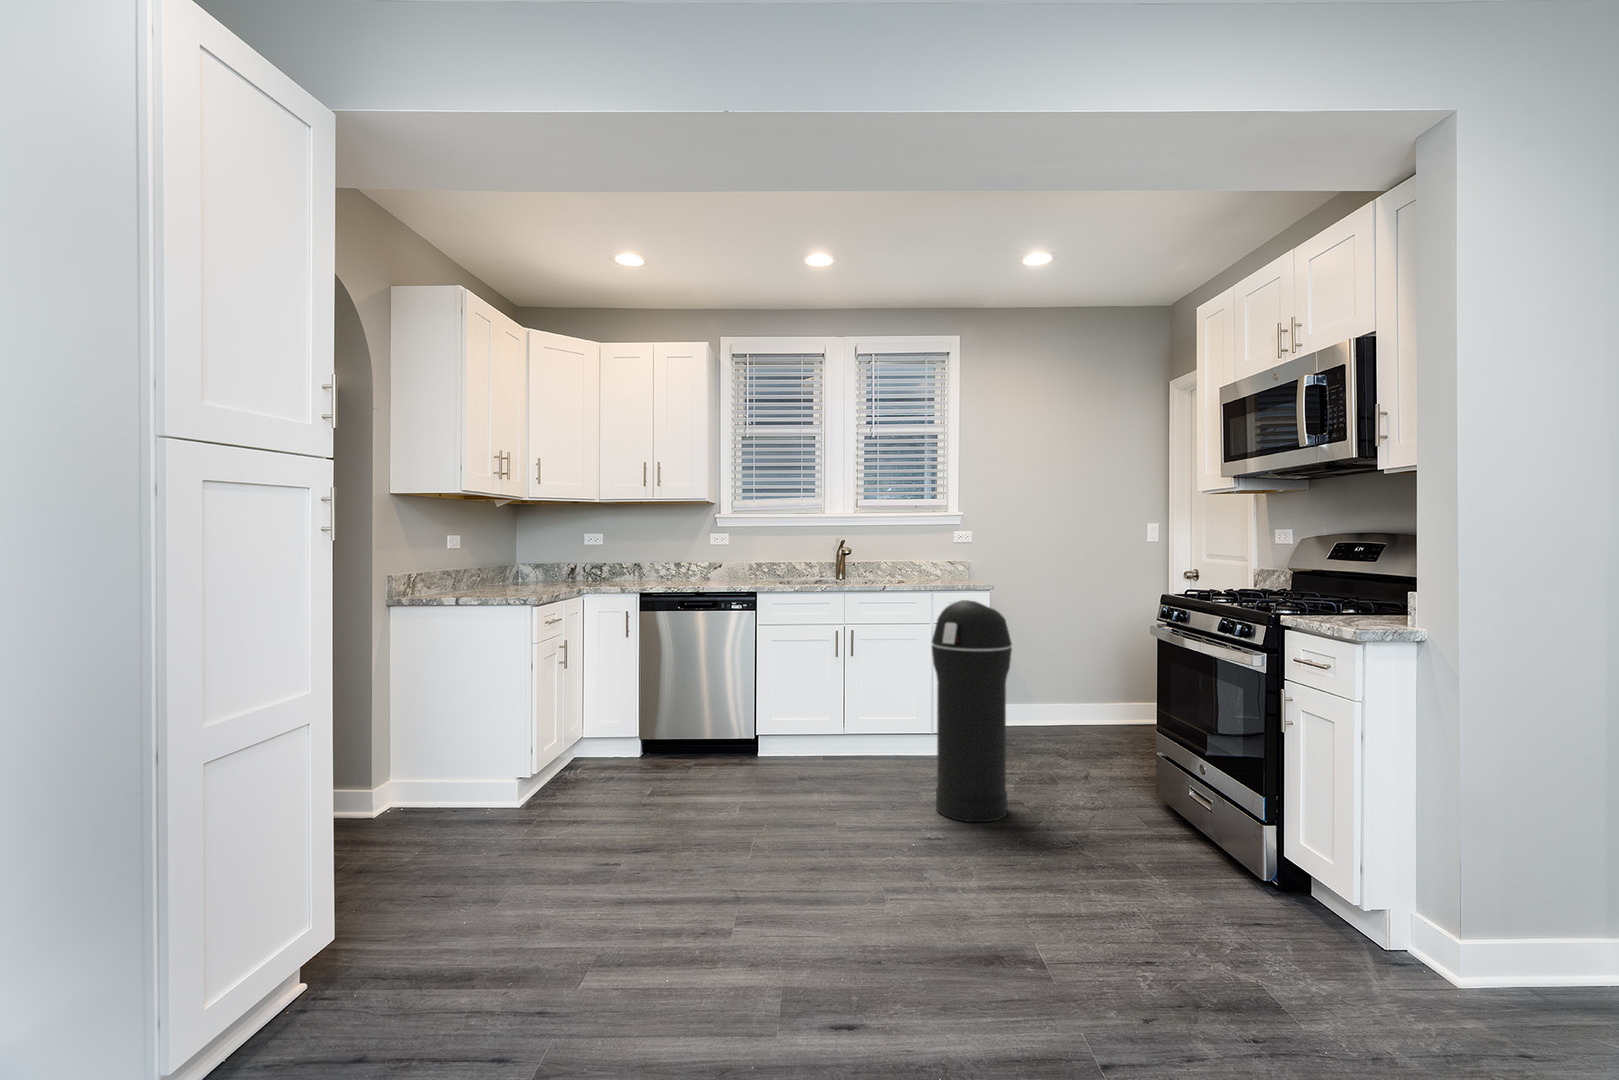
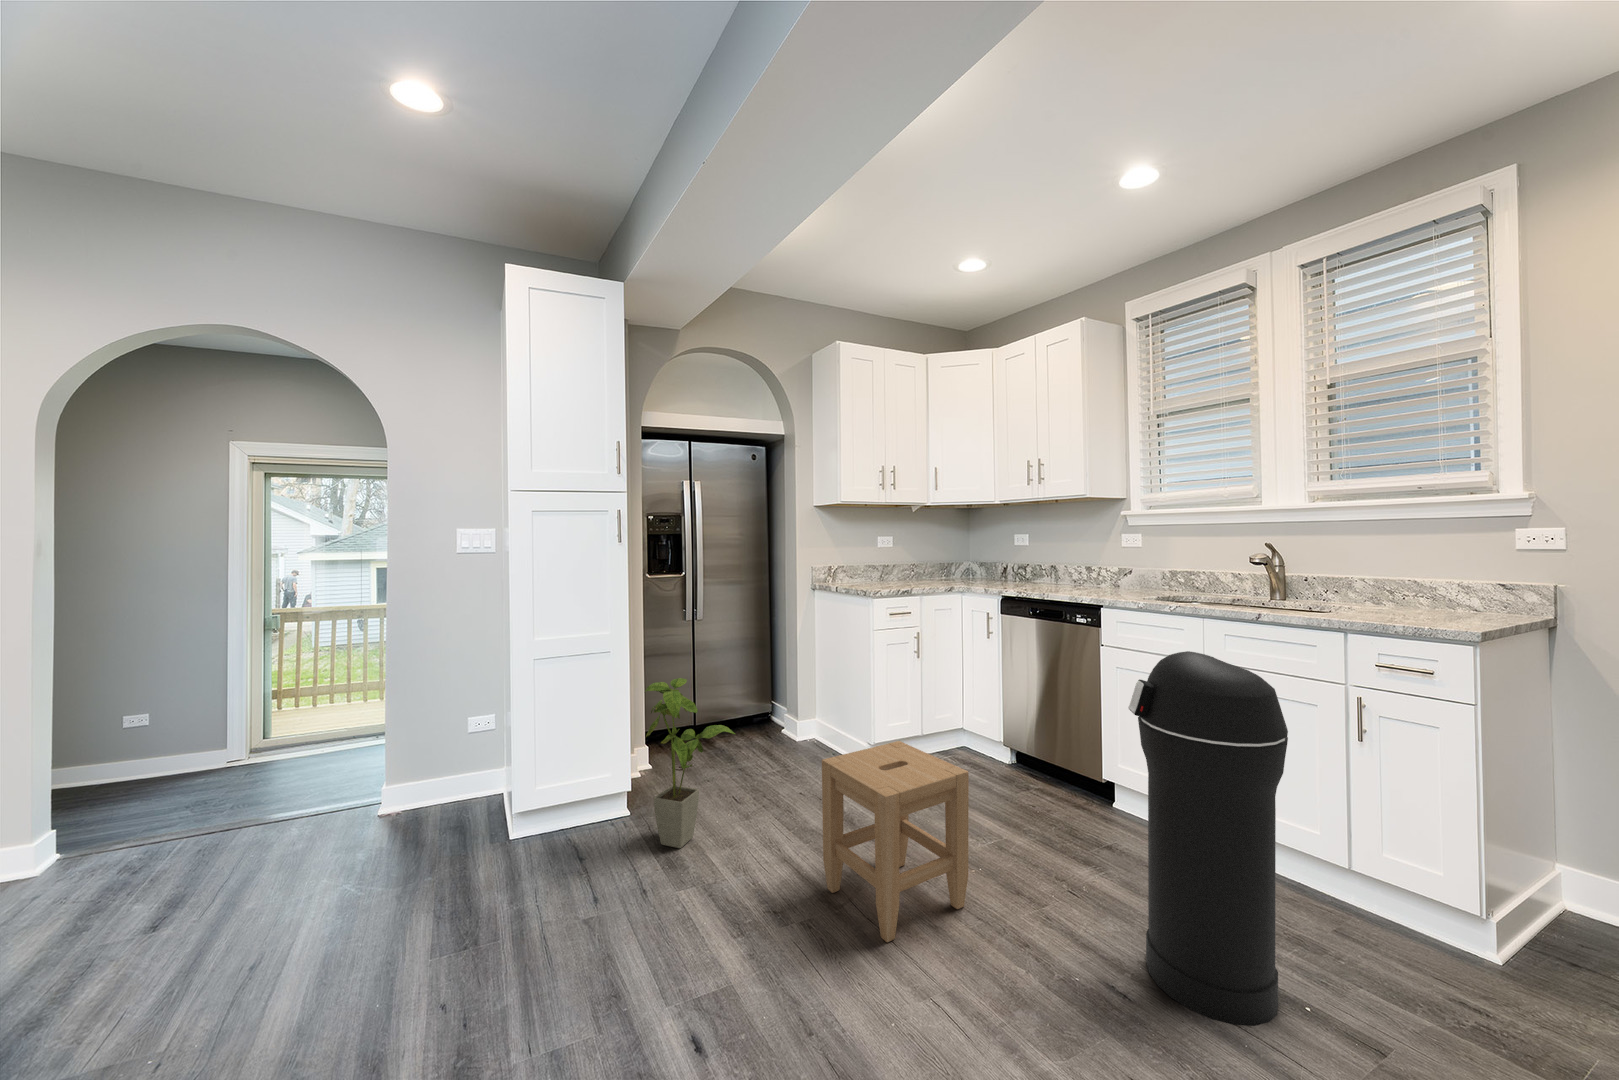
house plant: none [498,707,620,948] -> present [645,678,735,848]
stool: none [754,724,857,882] -> present [822,741,969,942]

